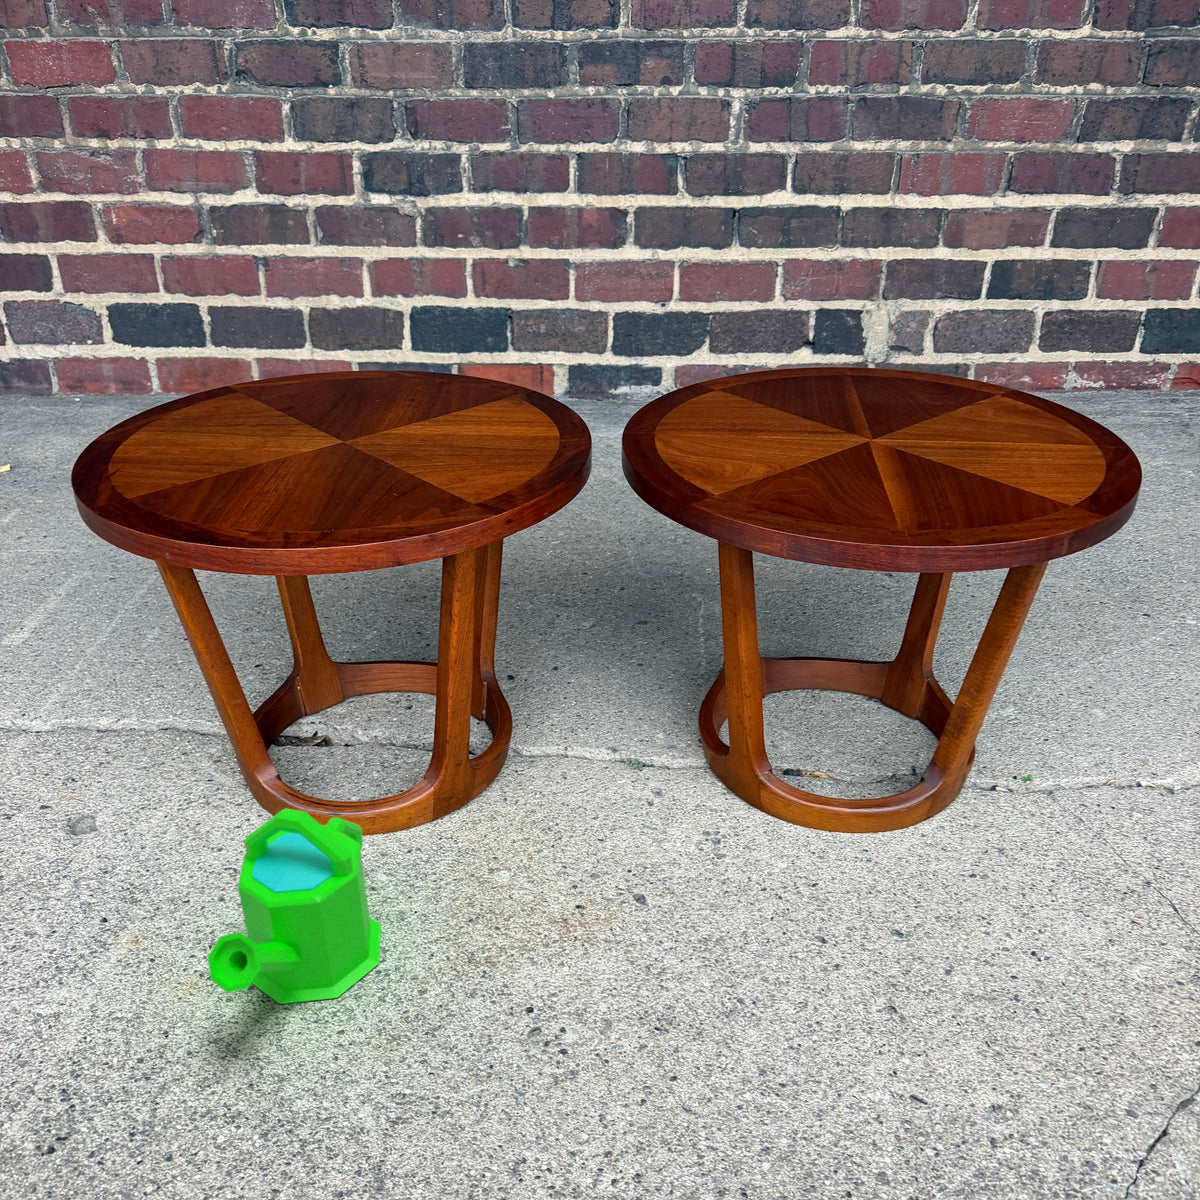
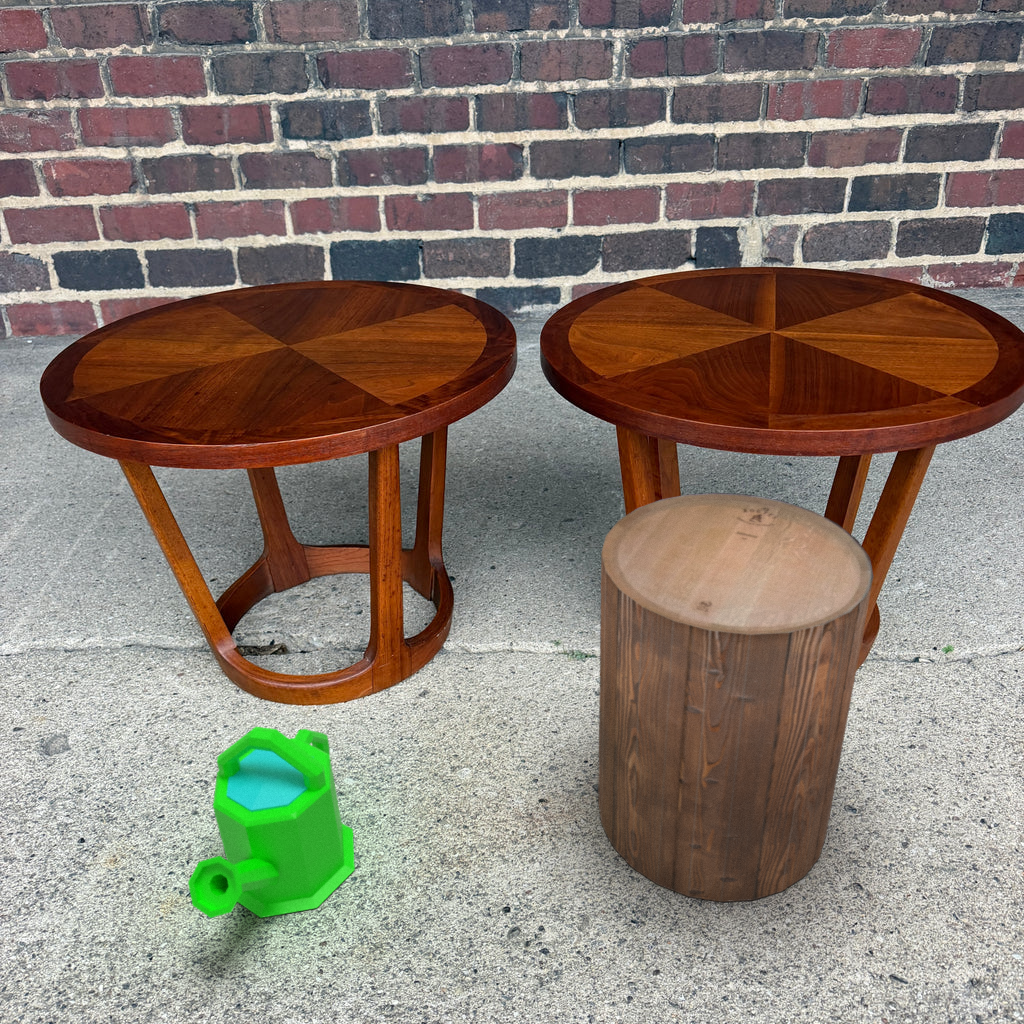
stool: none [637,597,911,1016] -> present [598,493,873,902]

